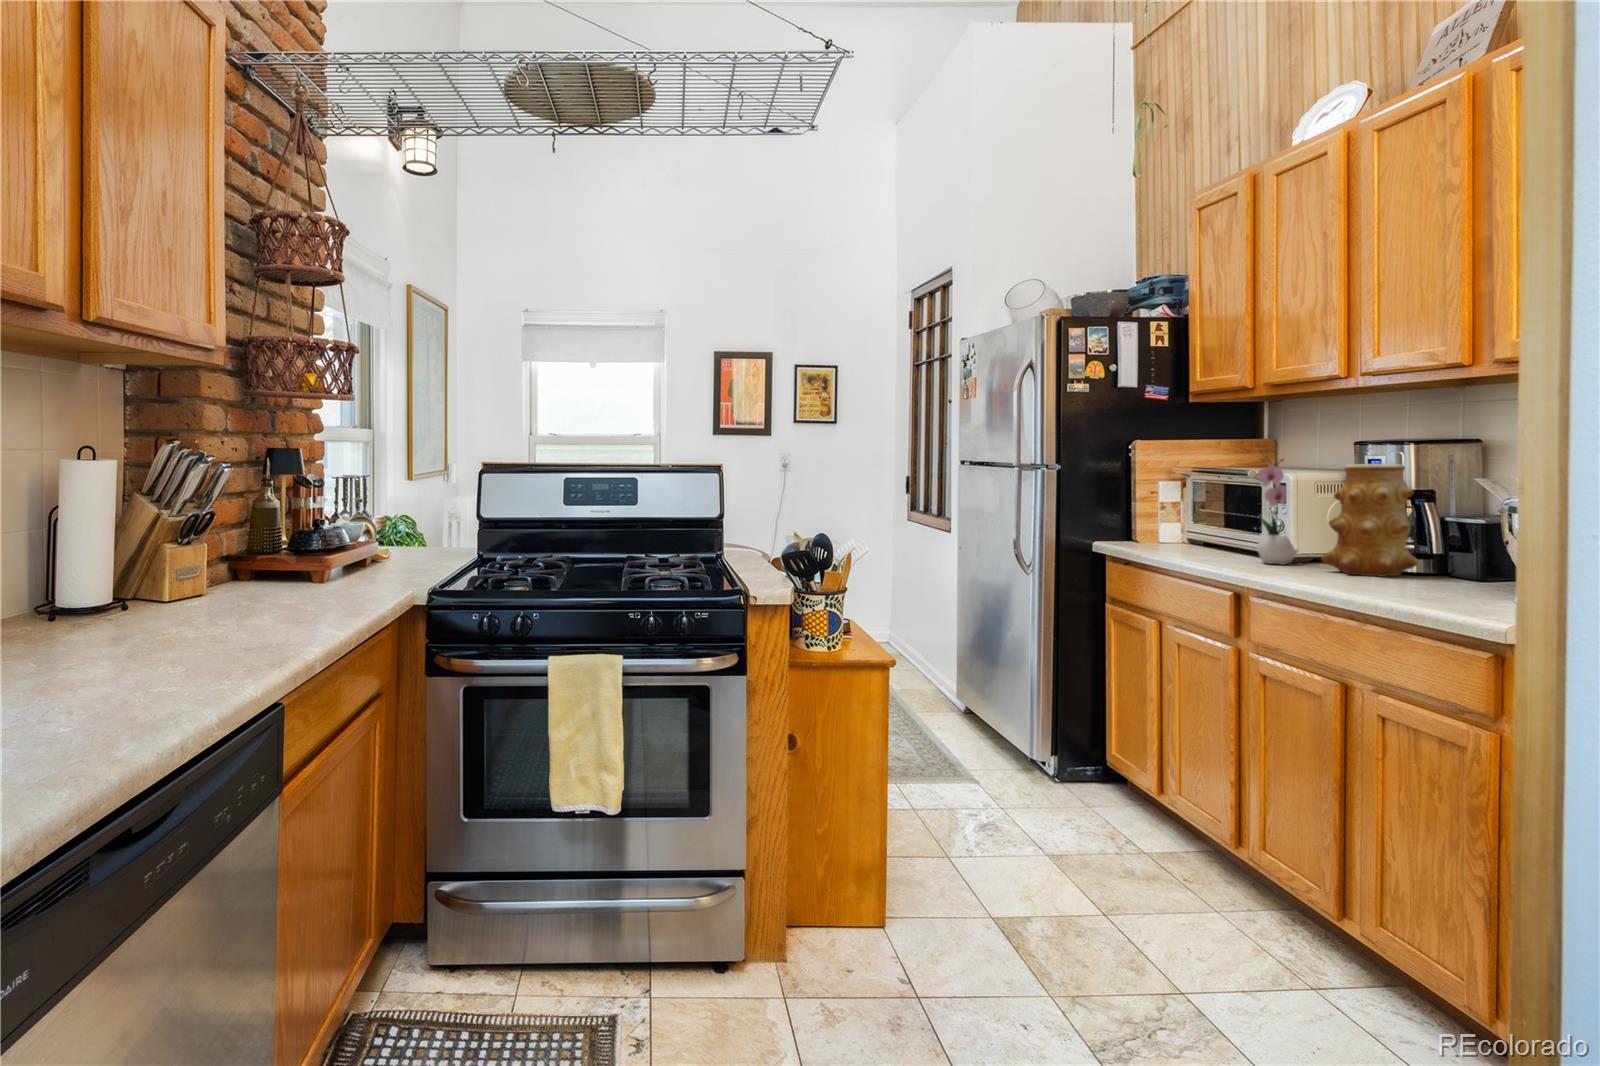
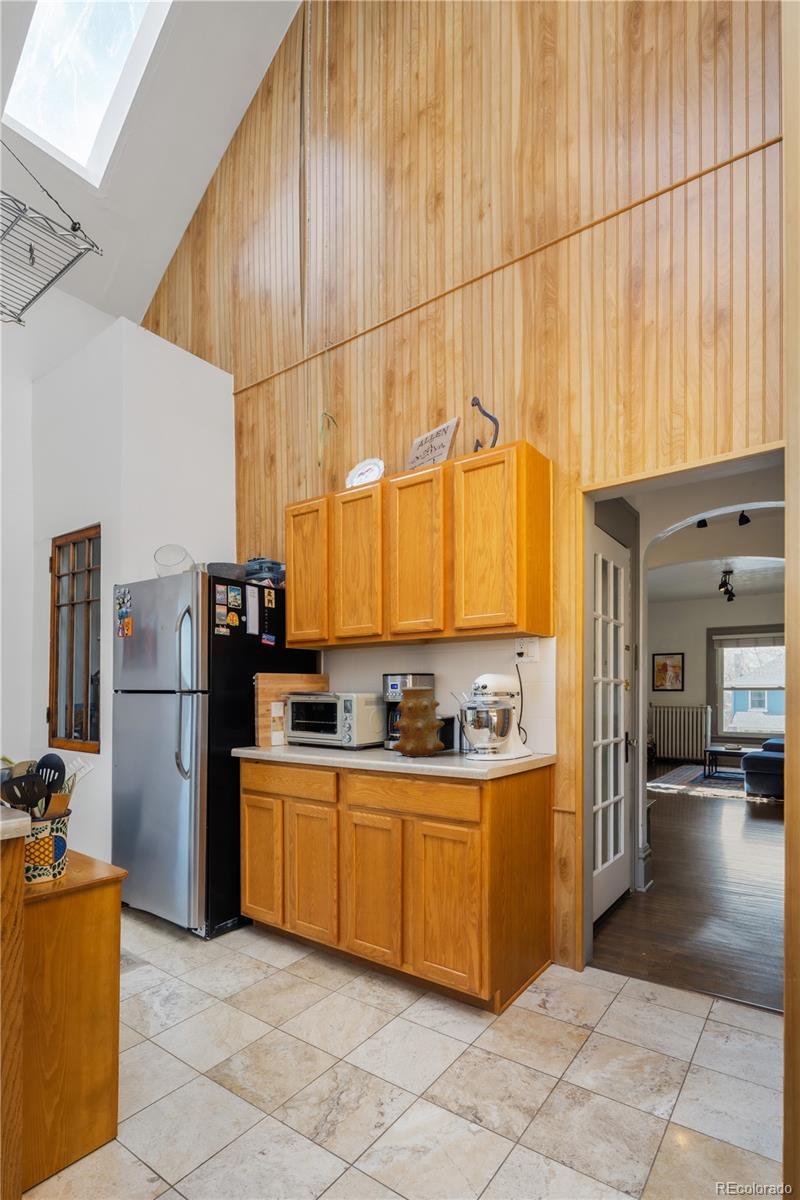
flower arrangement: present [1257,449,1298,565] -> none [349,678,374,753]

